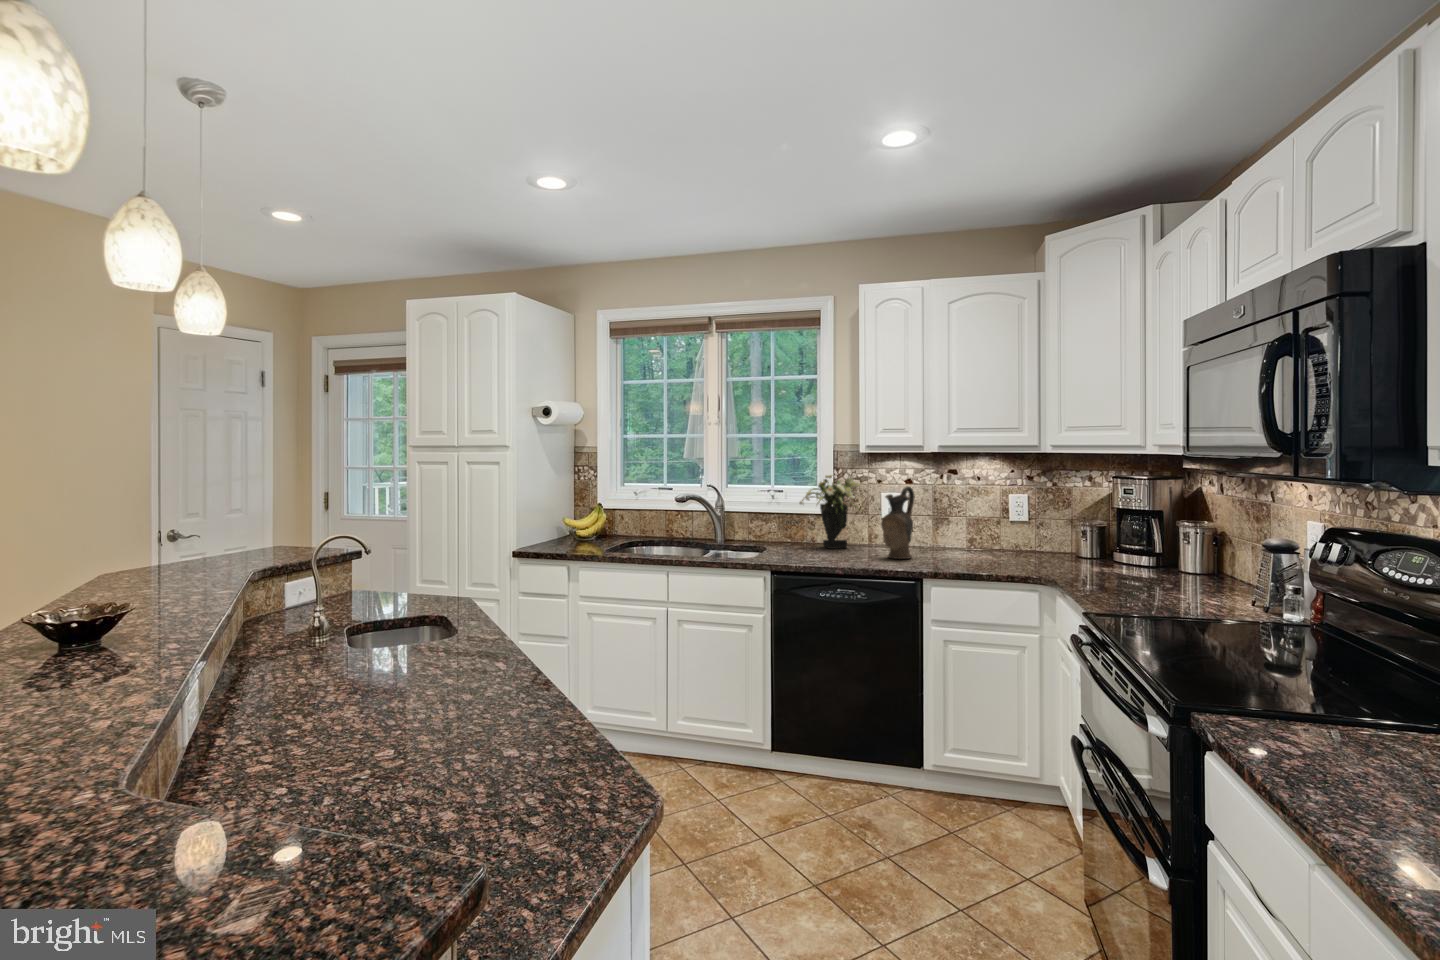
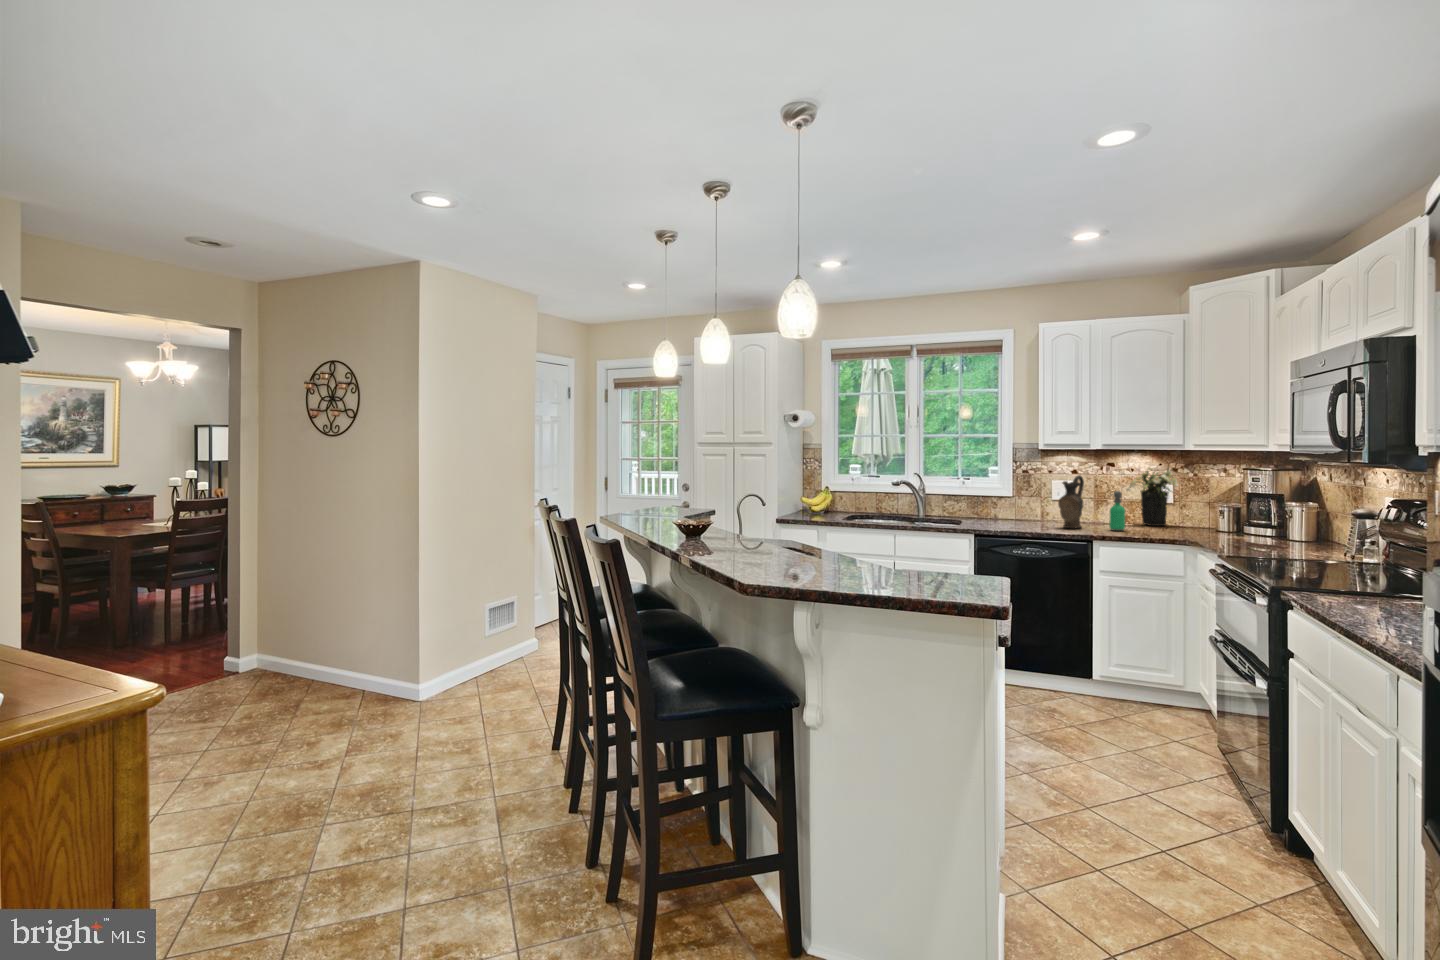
flower arrangement: present [800,475,860,549] -> present [1127,468,1178,526]
soap dispenser: none [944,507,965,562] -> present [1109,491,1125,531]

